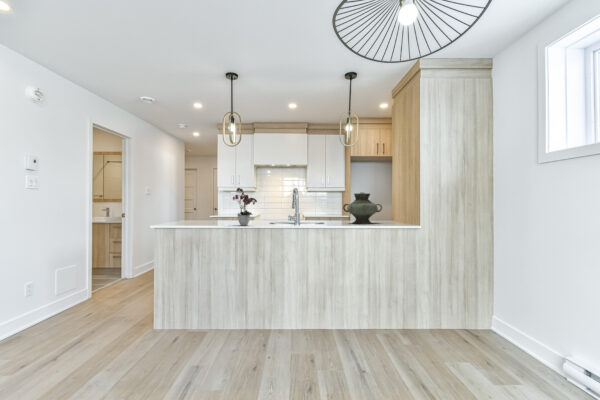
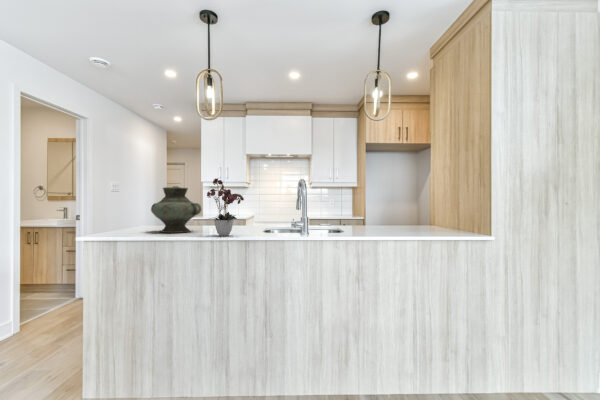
vase: present [343,192,382,224] -> present [151,186,201,233]

